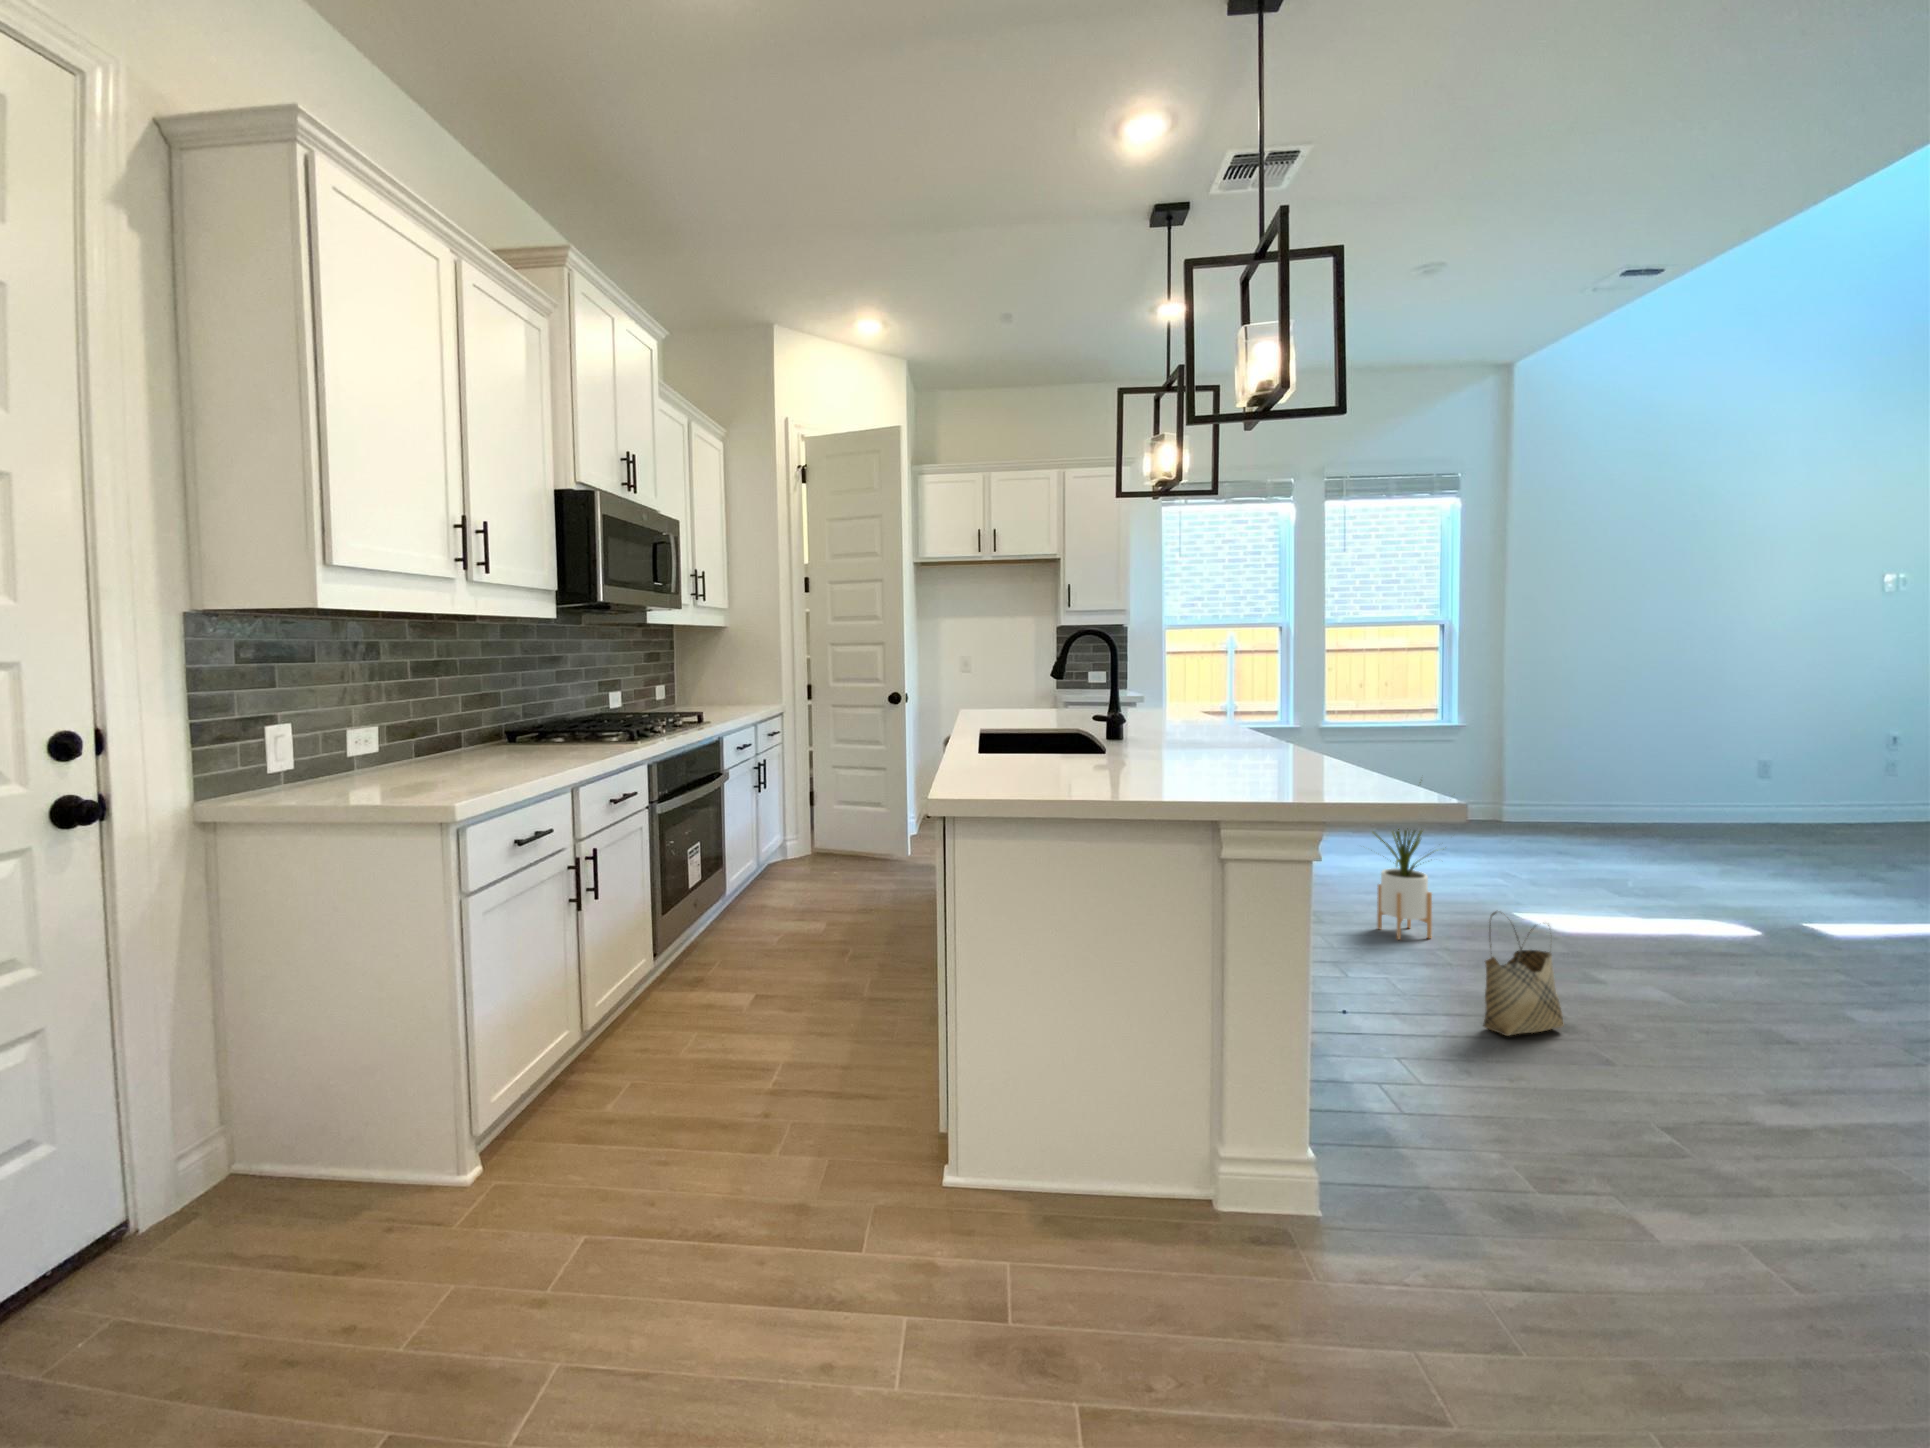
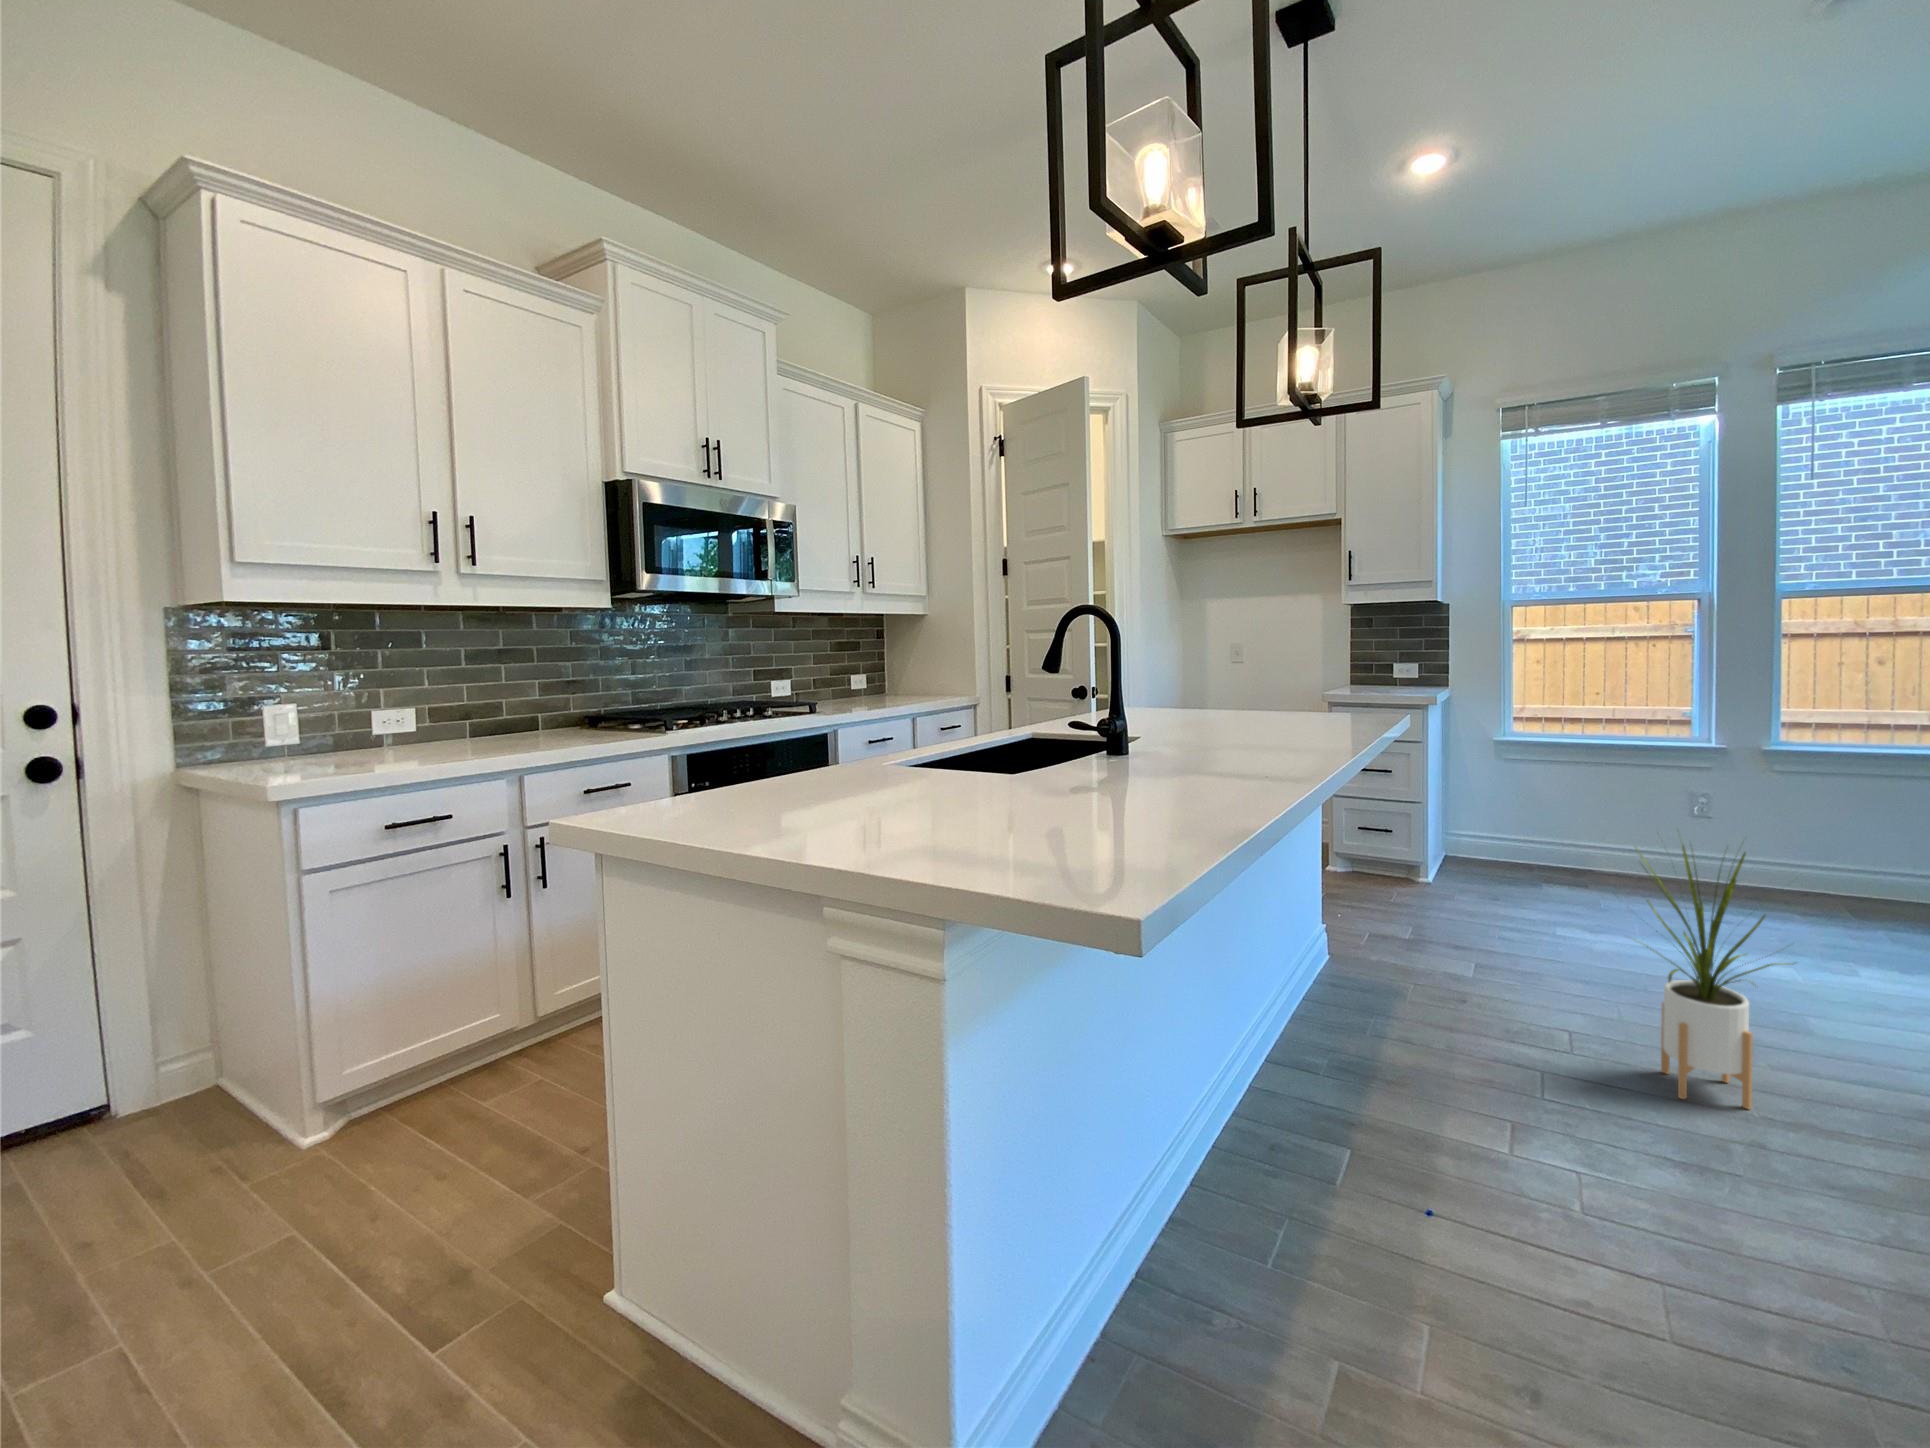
woven basket: present [1483,911,1563,1036] -> none [1665,1103,1854,1361]

